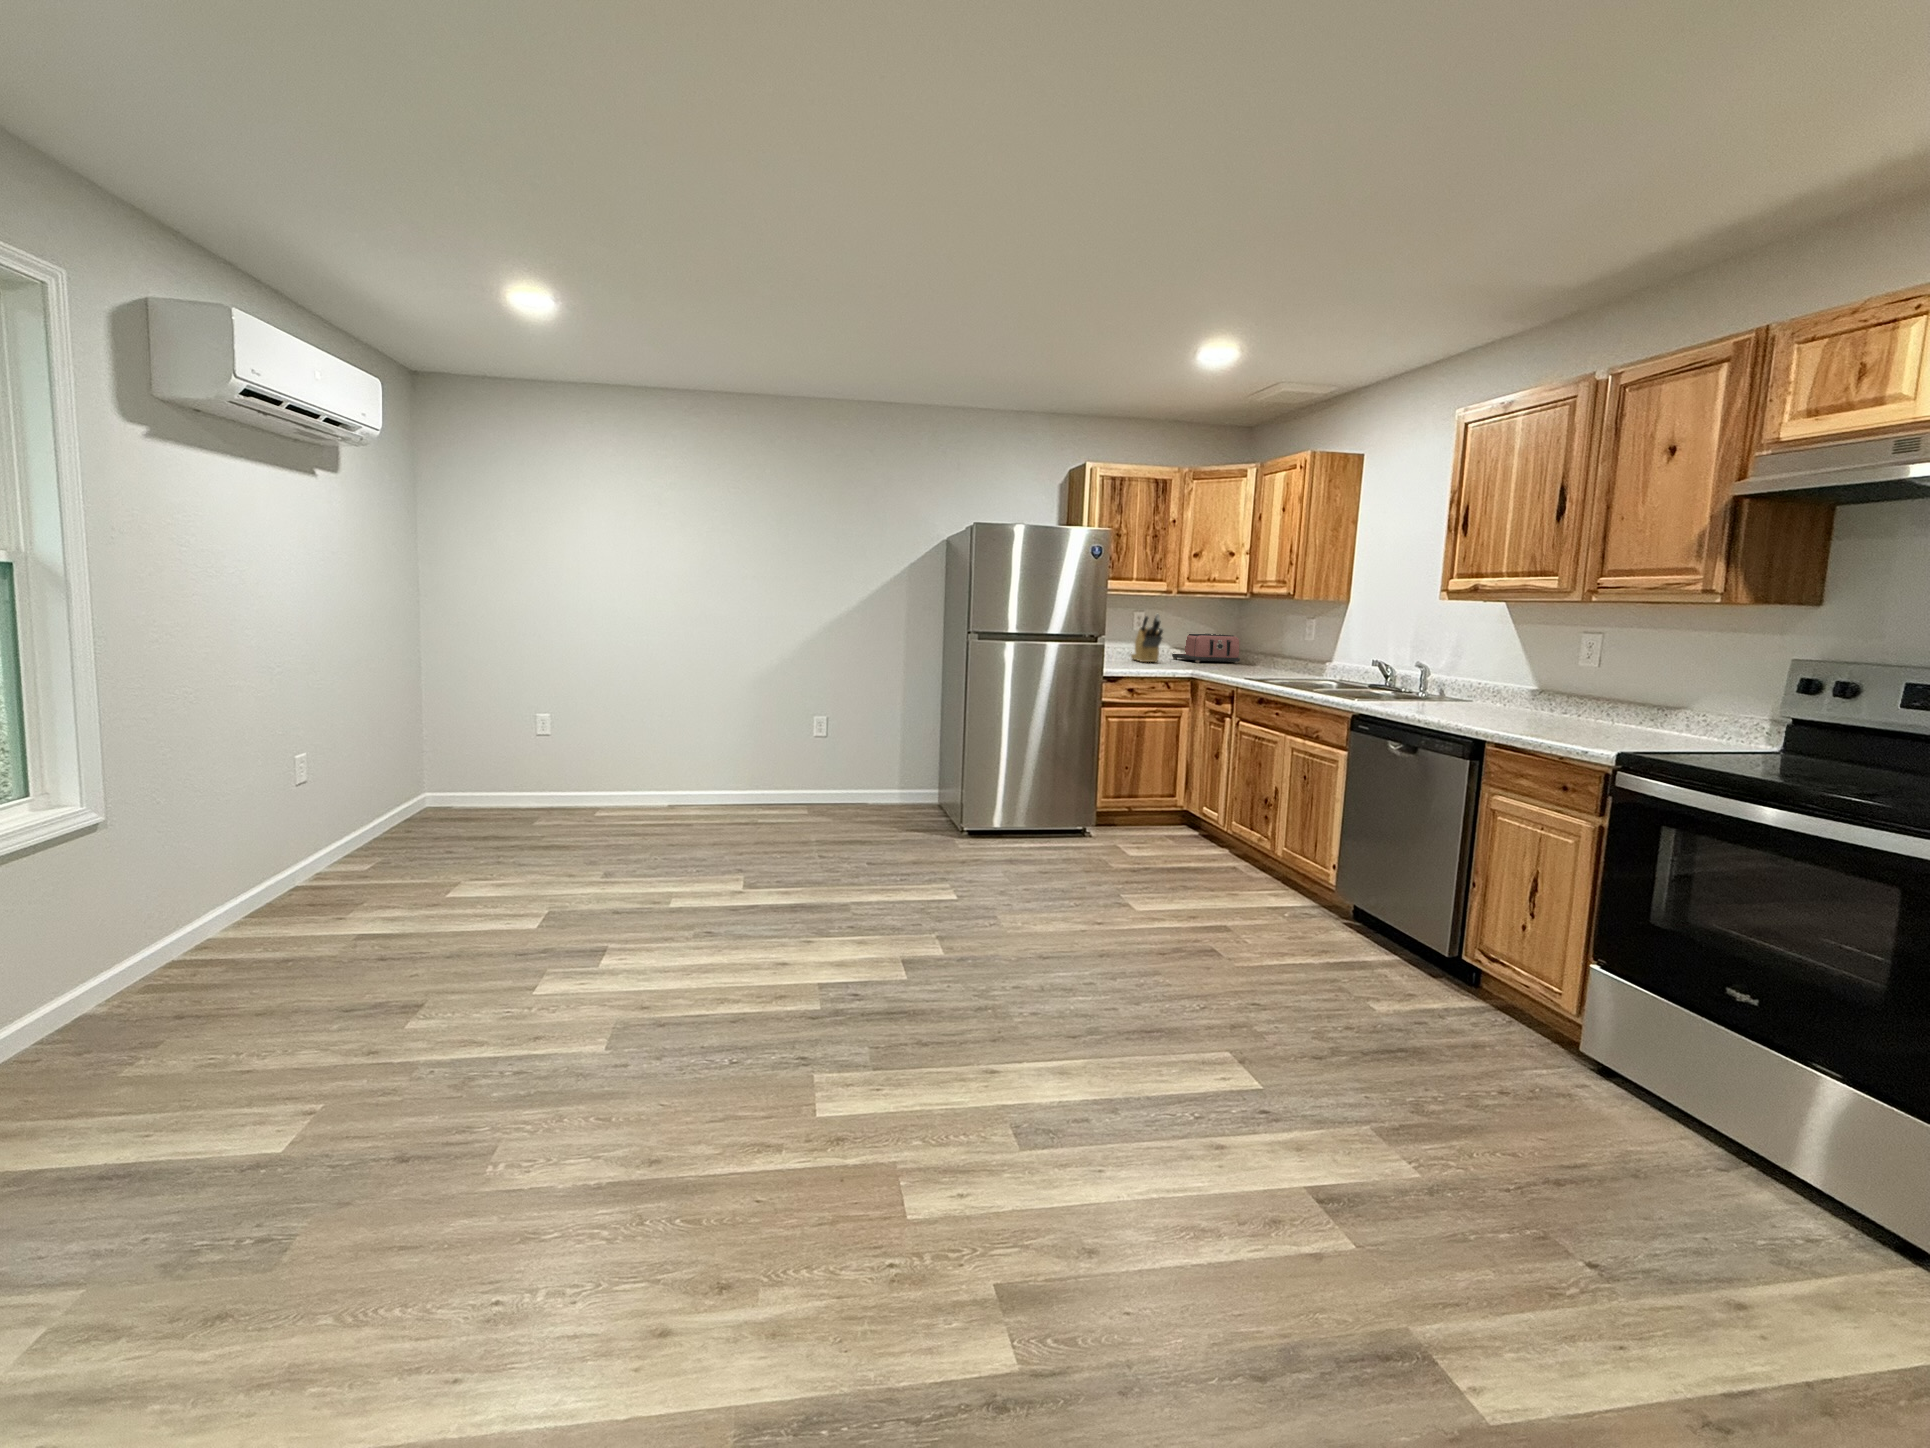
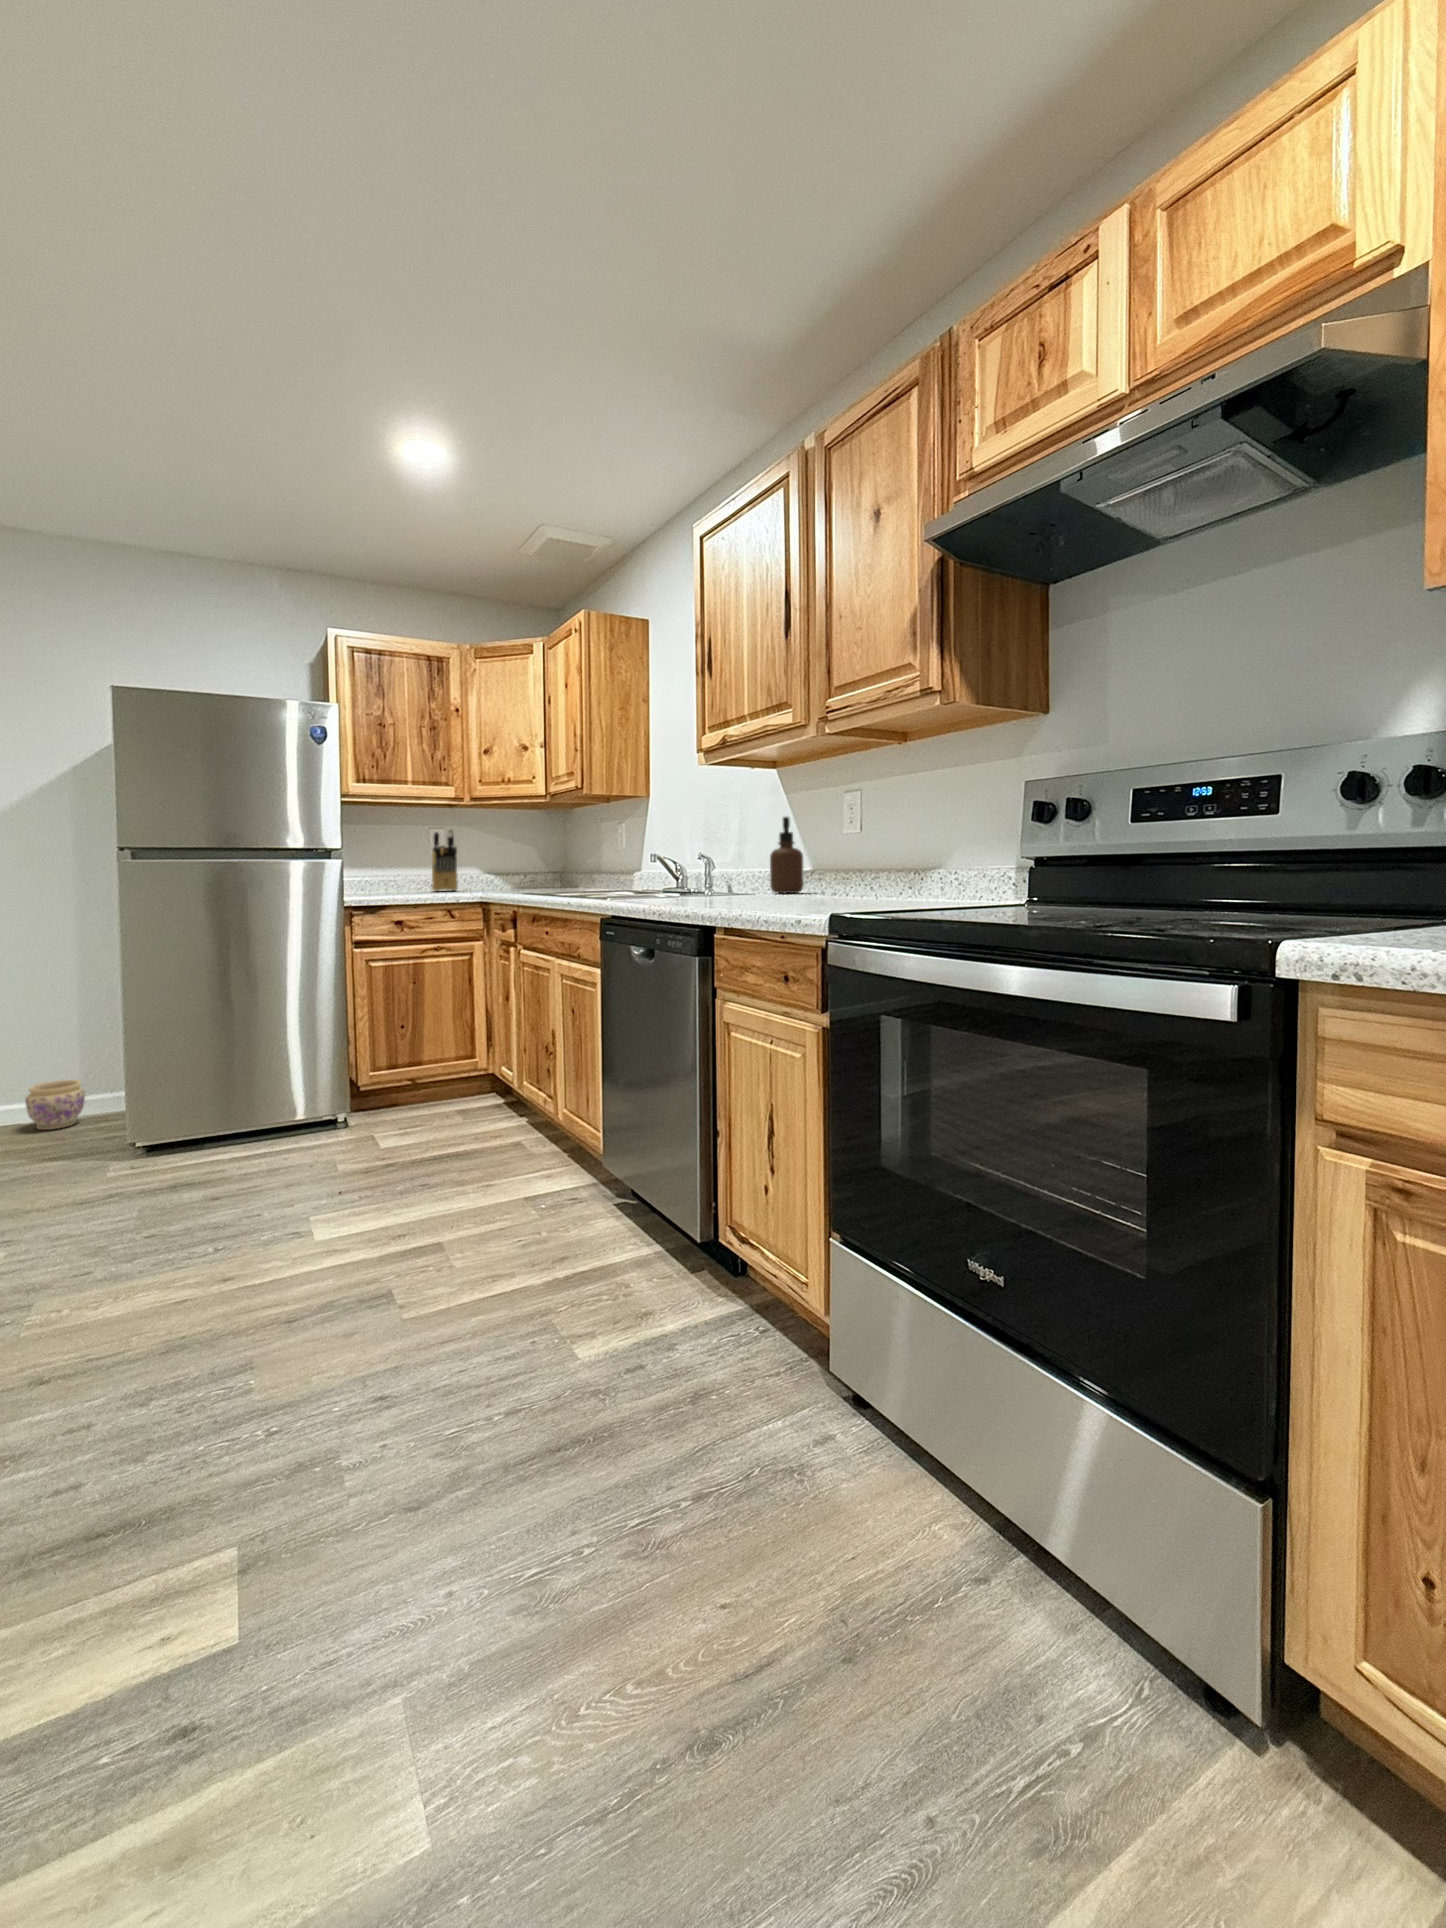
toaster: present [1172,634,1240,663] -> none [489,854,564,888]
soap dispenser: none [1490,644,1525,706] -> present [770,817,804,893]
planter: none [877,776,910,809] -> present [25,1080,85,1130]

